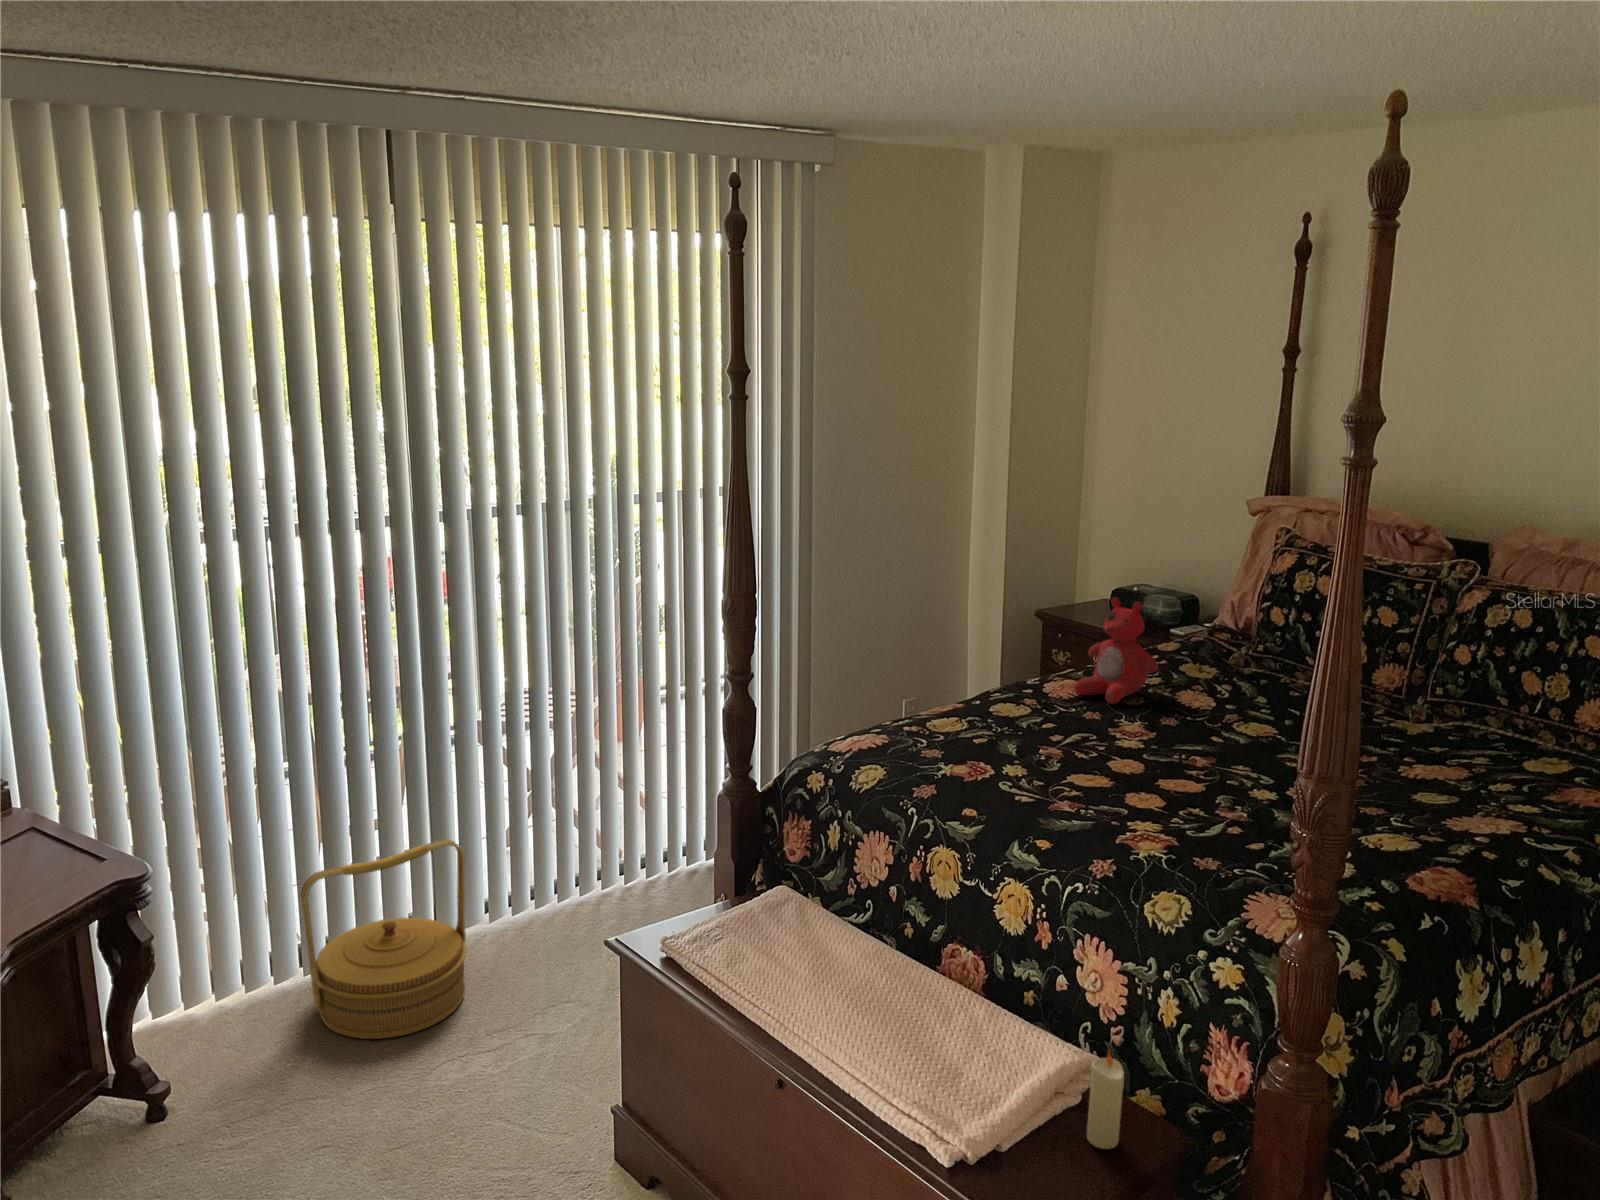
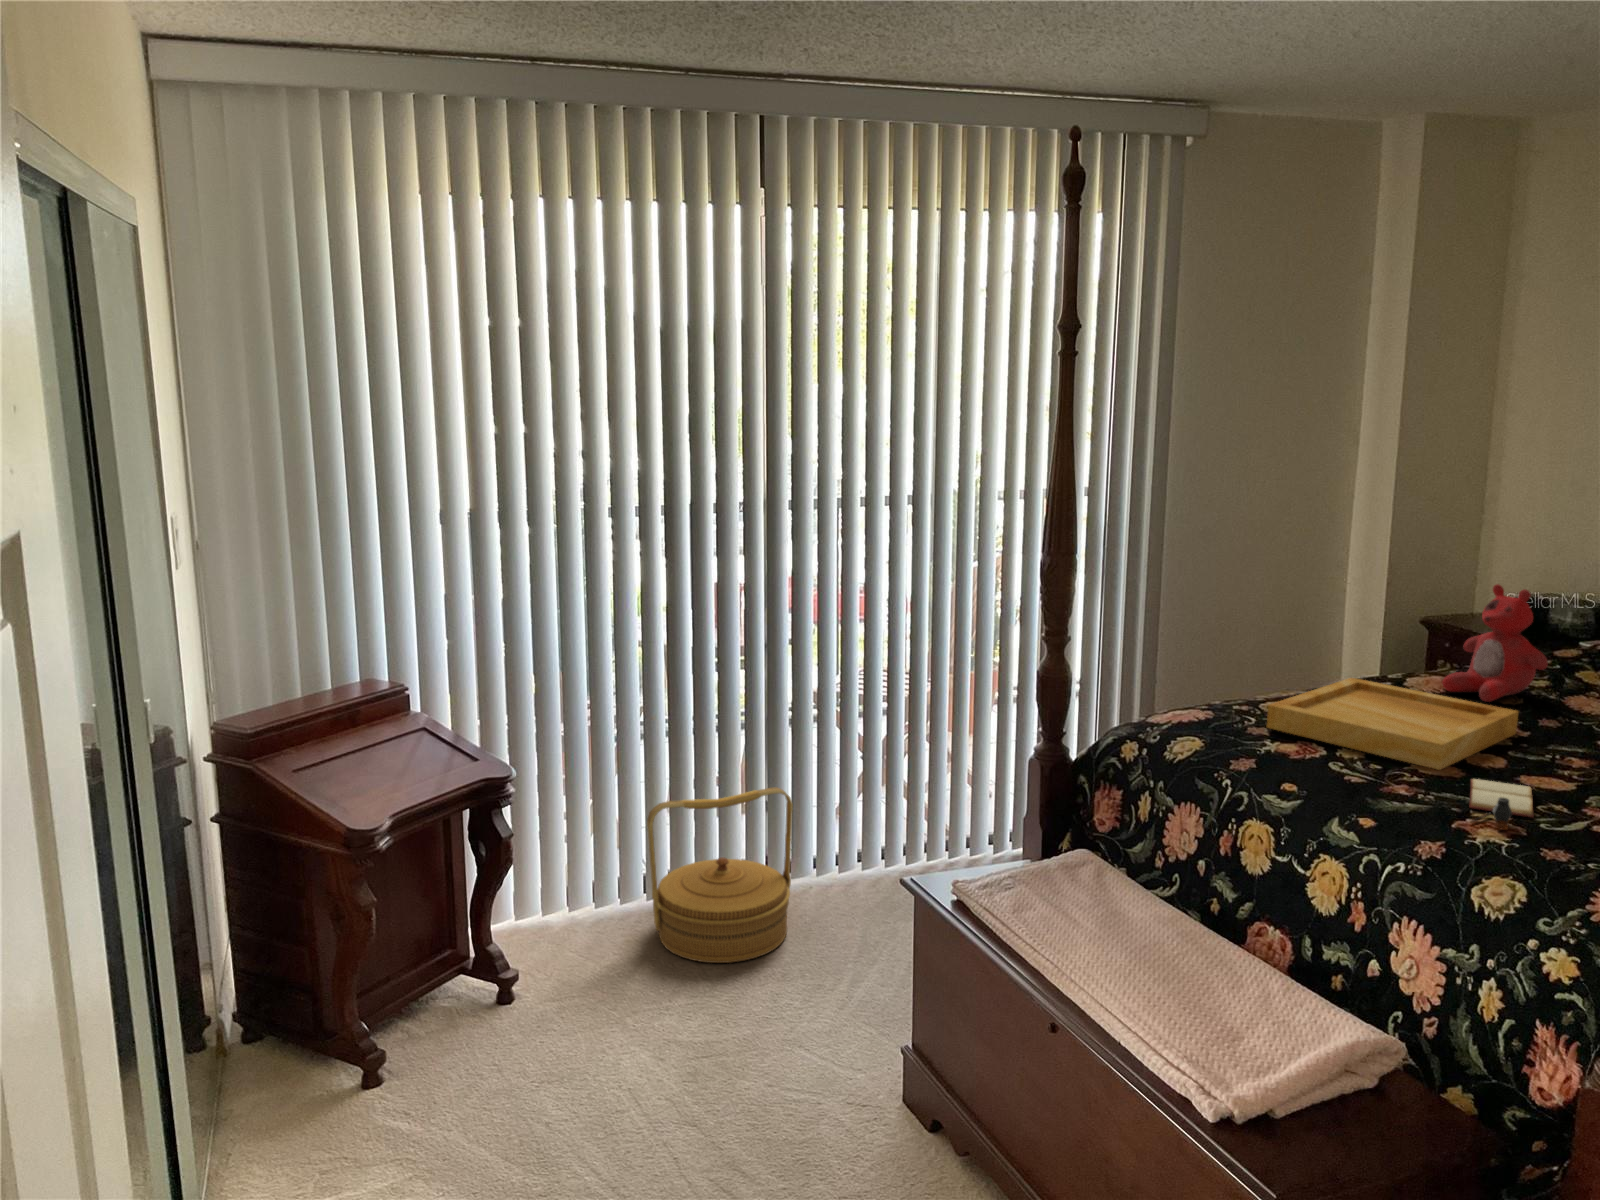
tray: none [938,690,1144,781] -> present [1267,678,1519,770]
book: none [1120,789,1179,841] -> present [1469,779,1534,830]
candle: present [1087,1051,1124,1149] -> none [1378,1026,1422,1135]

